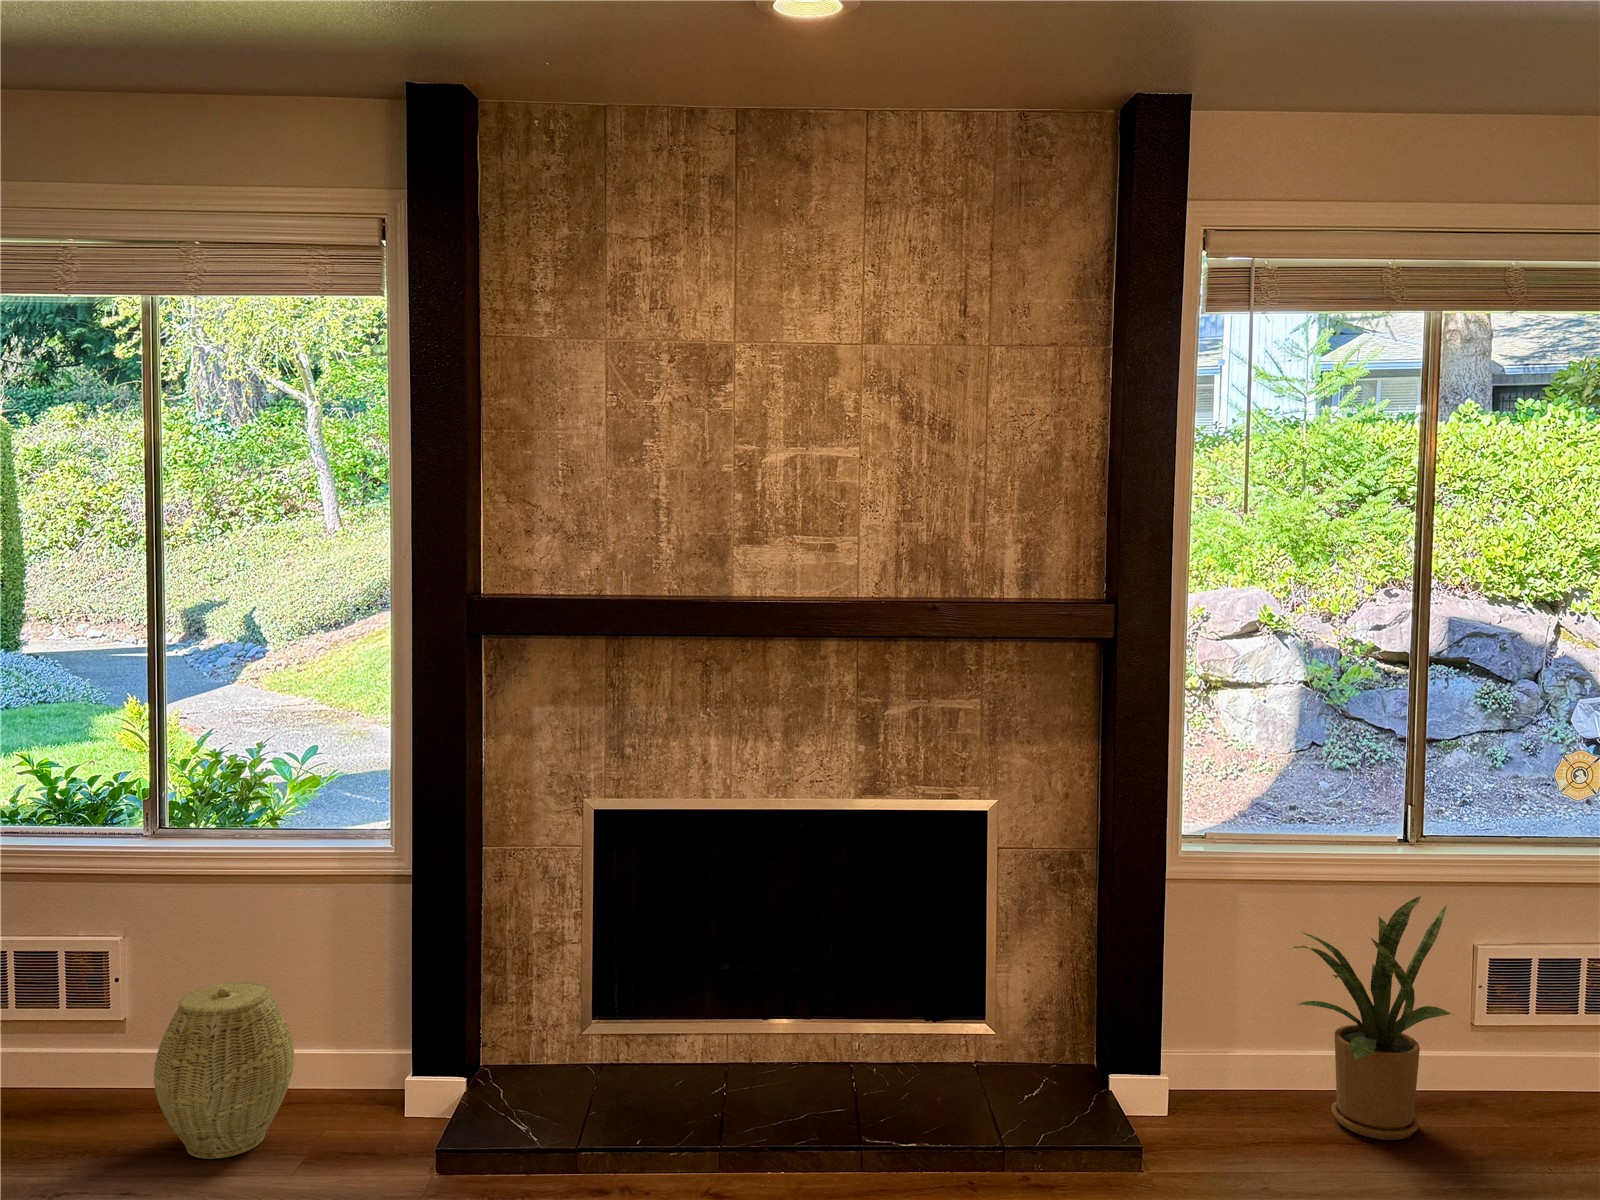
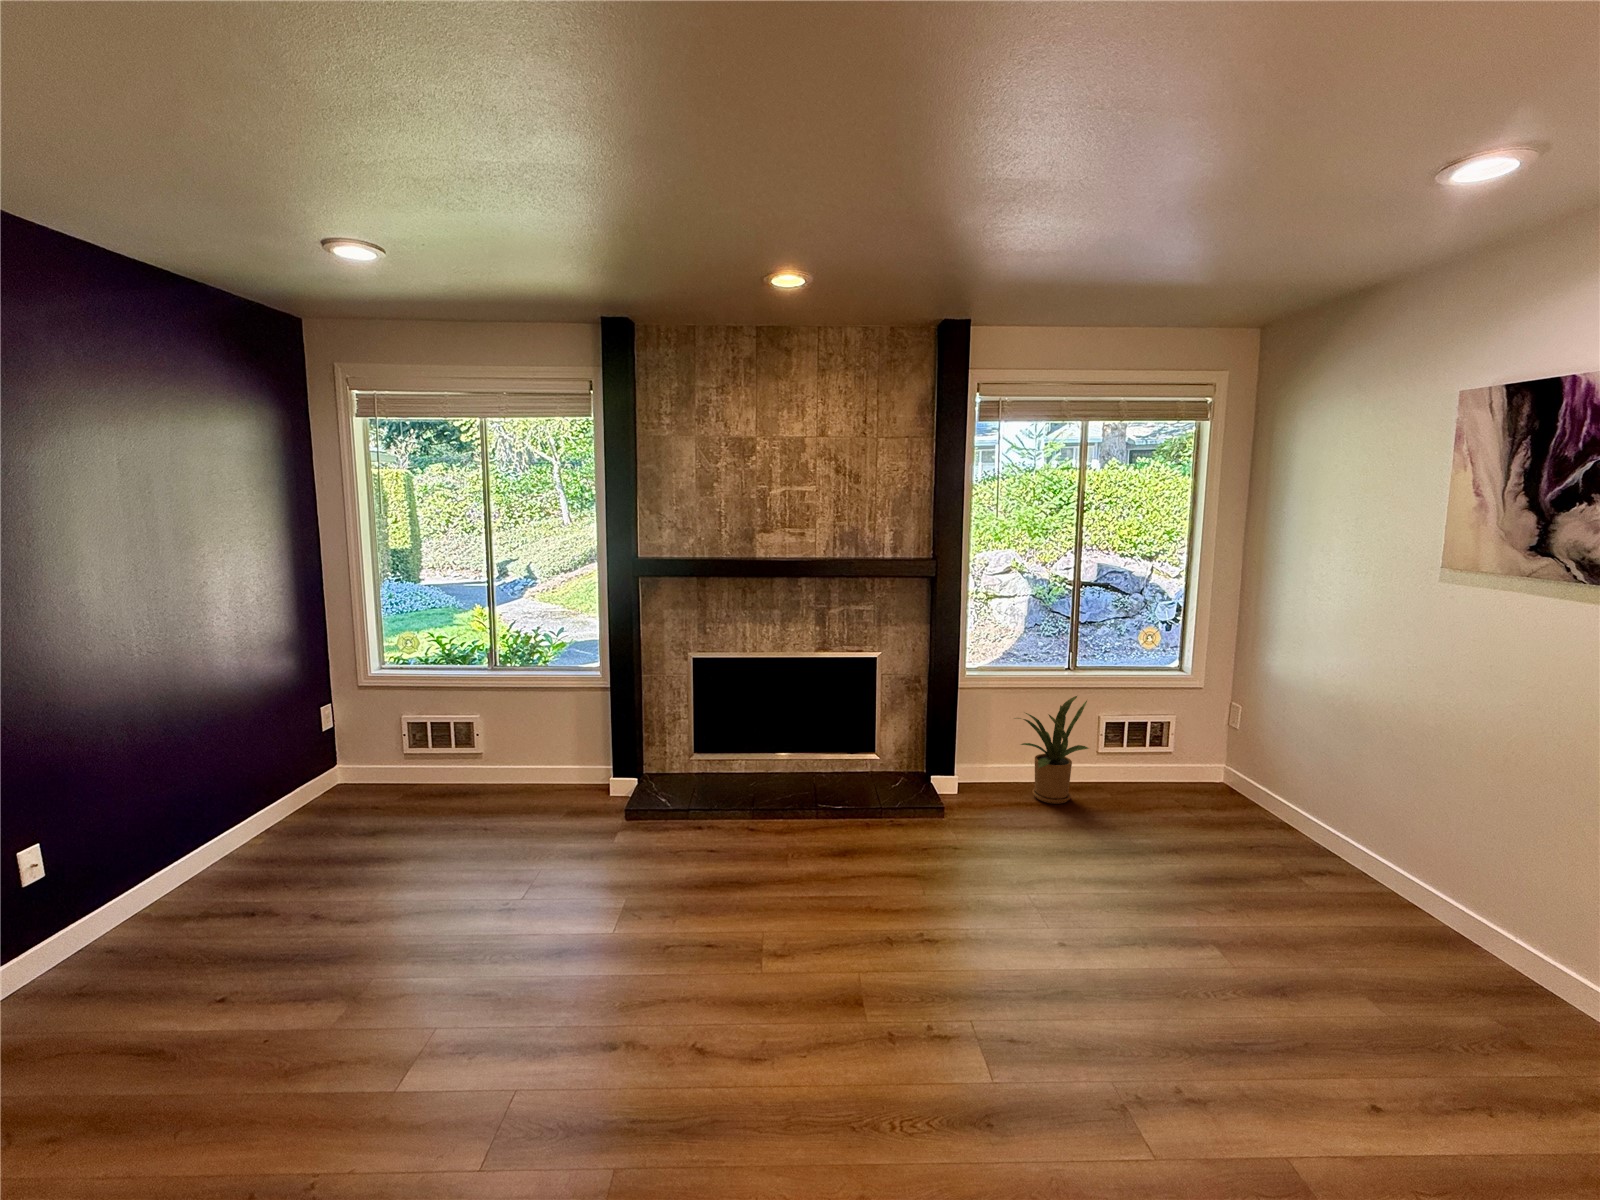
woven basket: present [154,982,294,1159] -> none [501,735,562,811]

